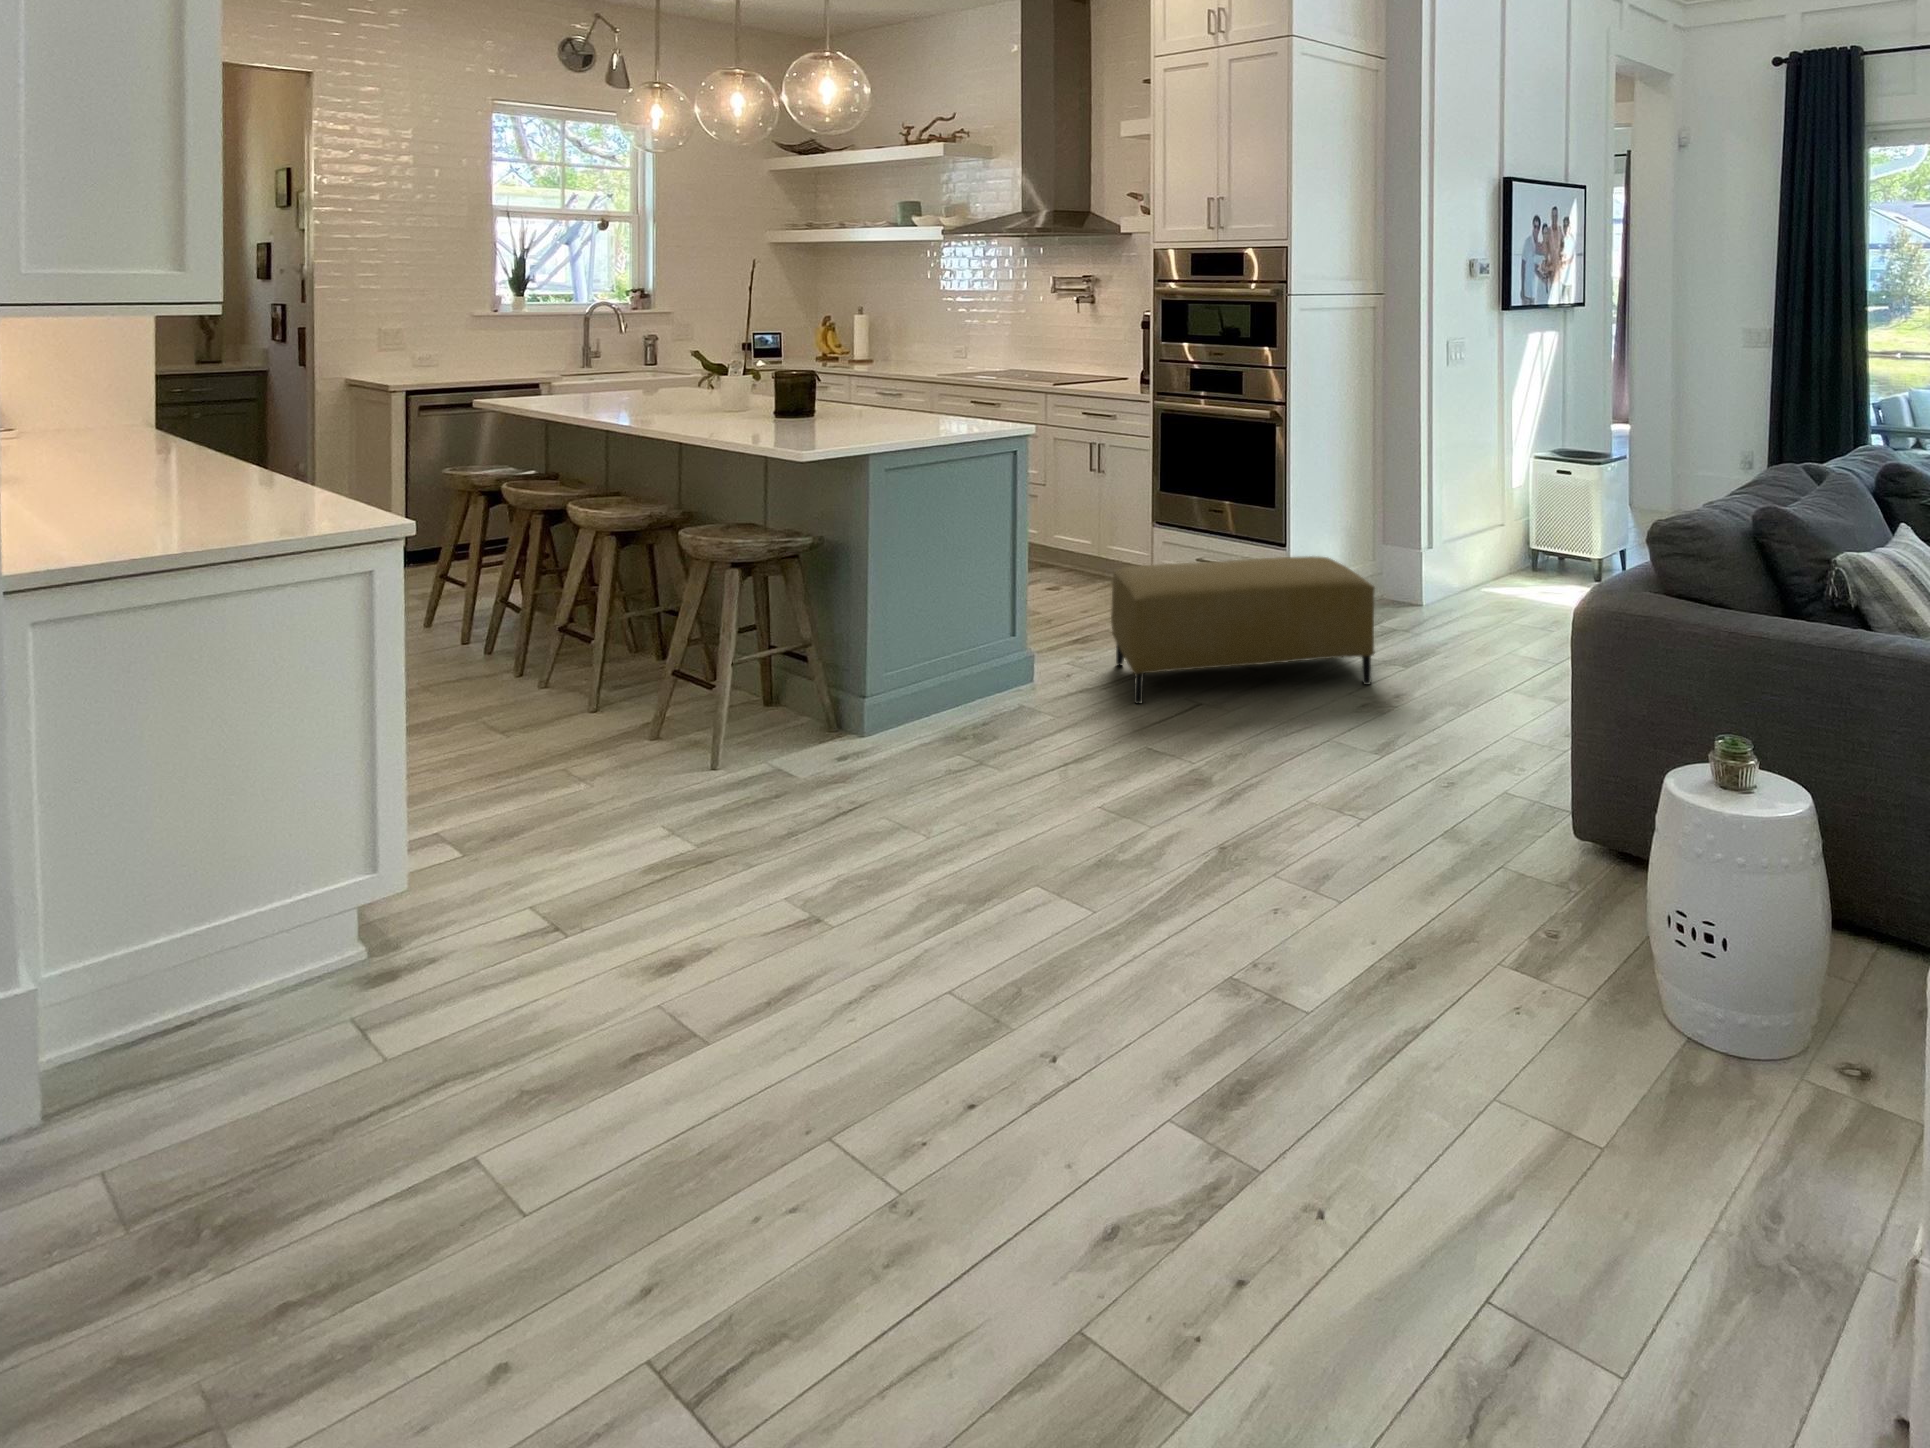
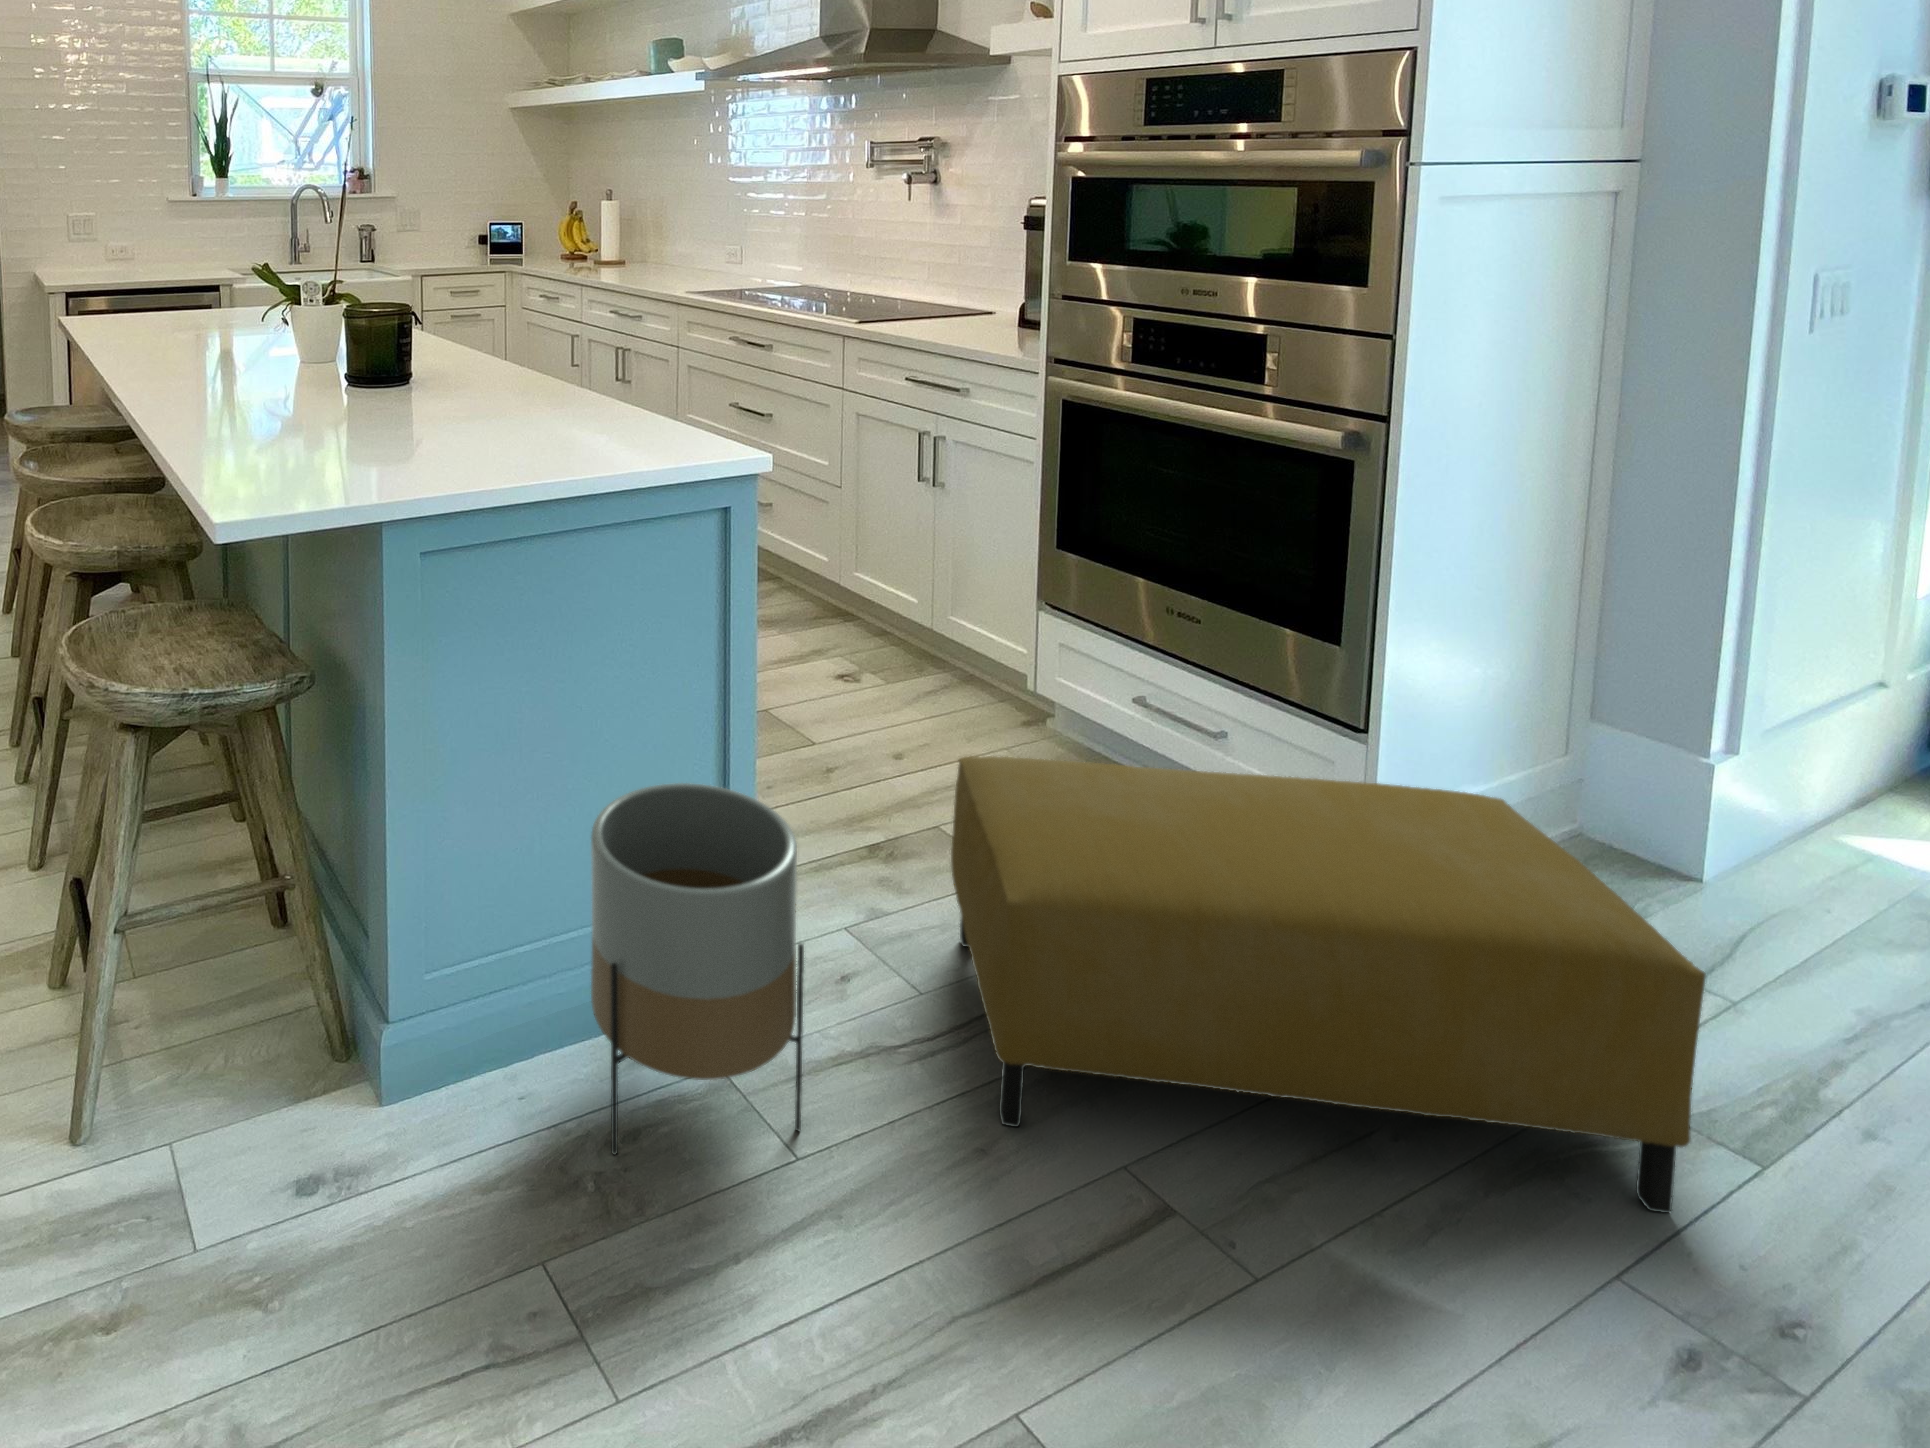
planter: none [952,576,1051,735] -> present [591,783,804,1155]

